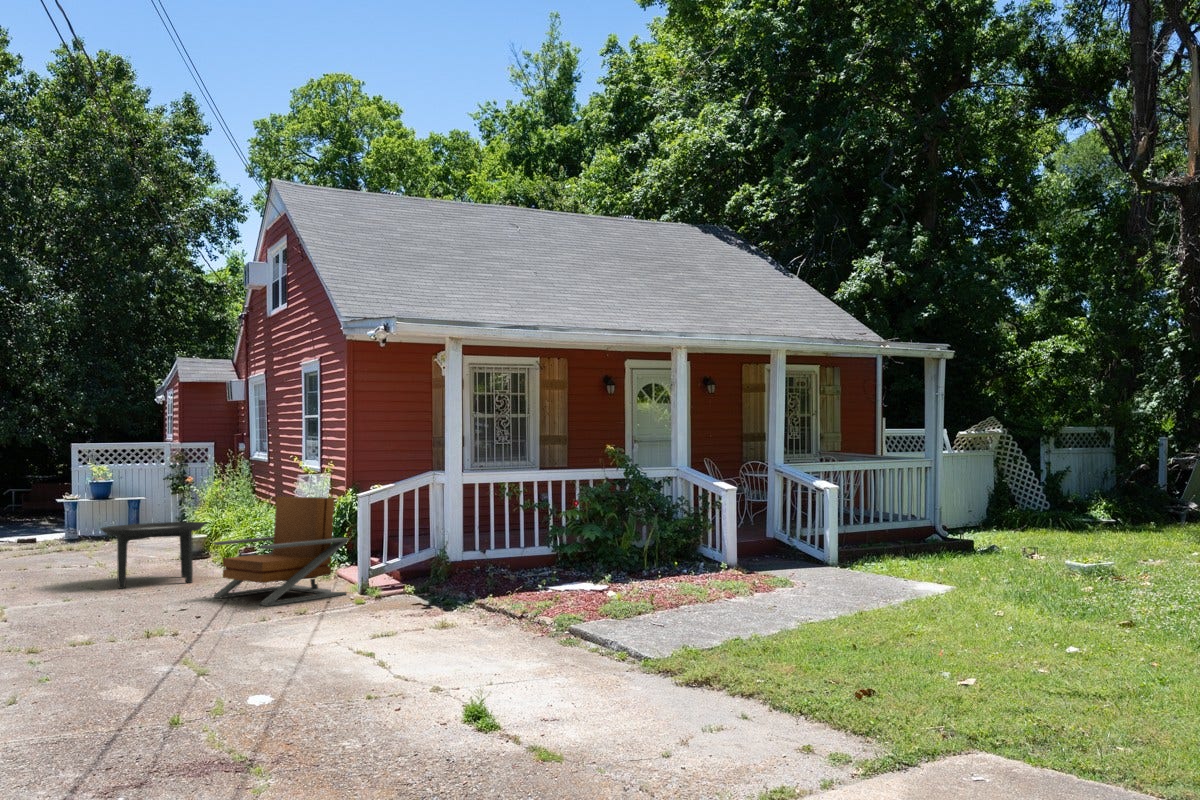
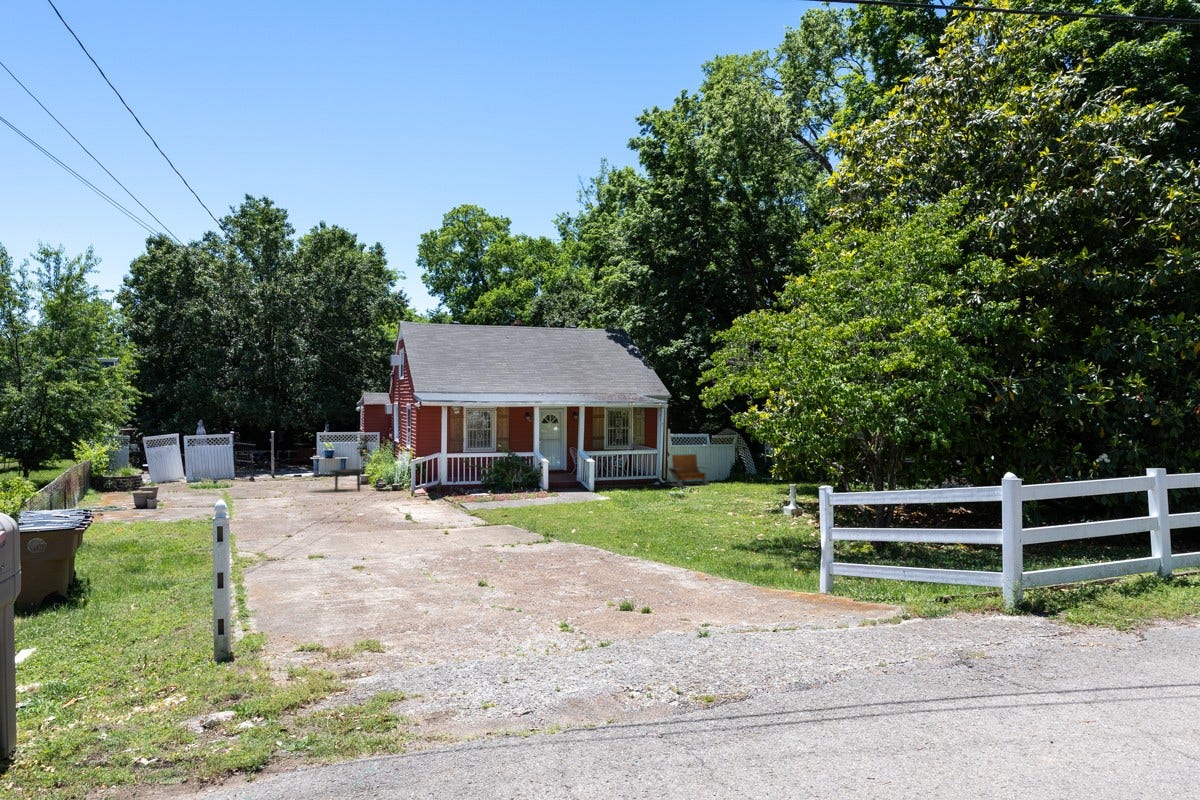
lounge chair: present [214,497,349,606] -> present [668,454,709,486]

